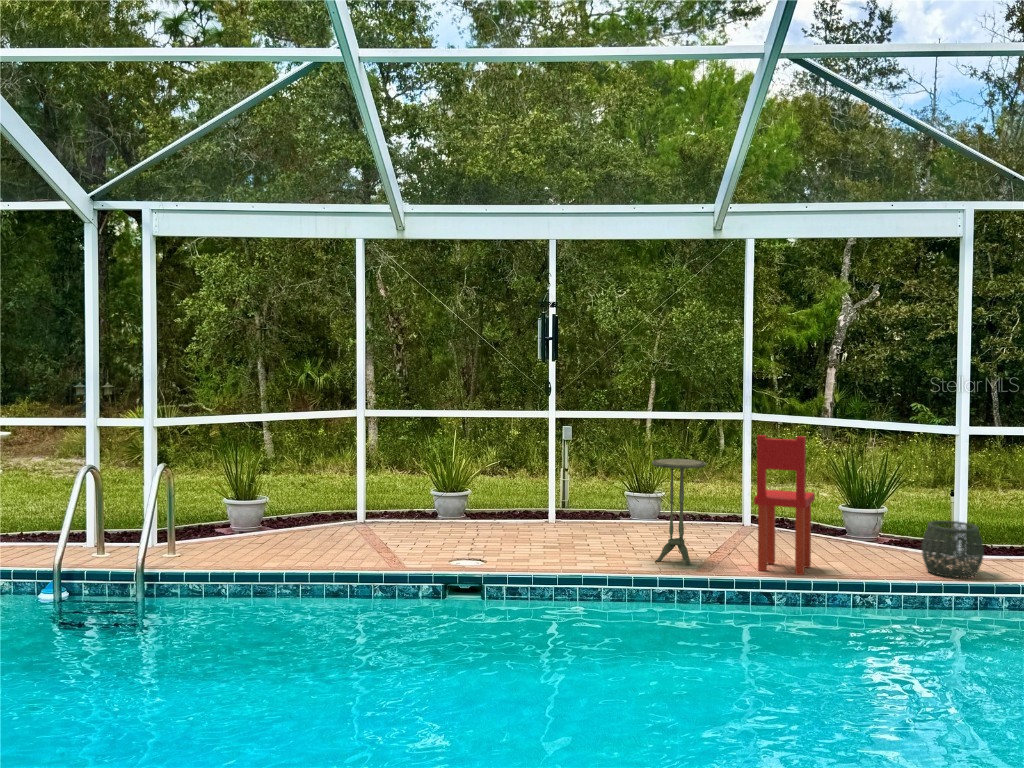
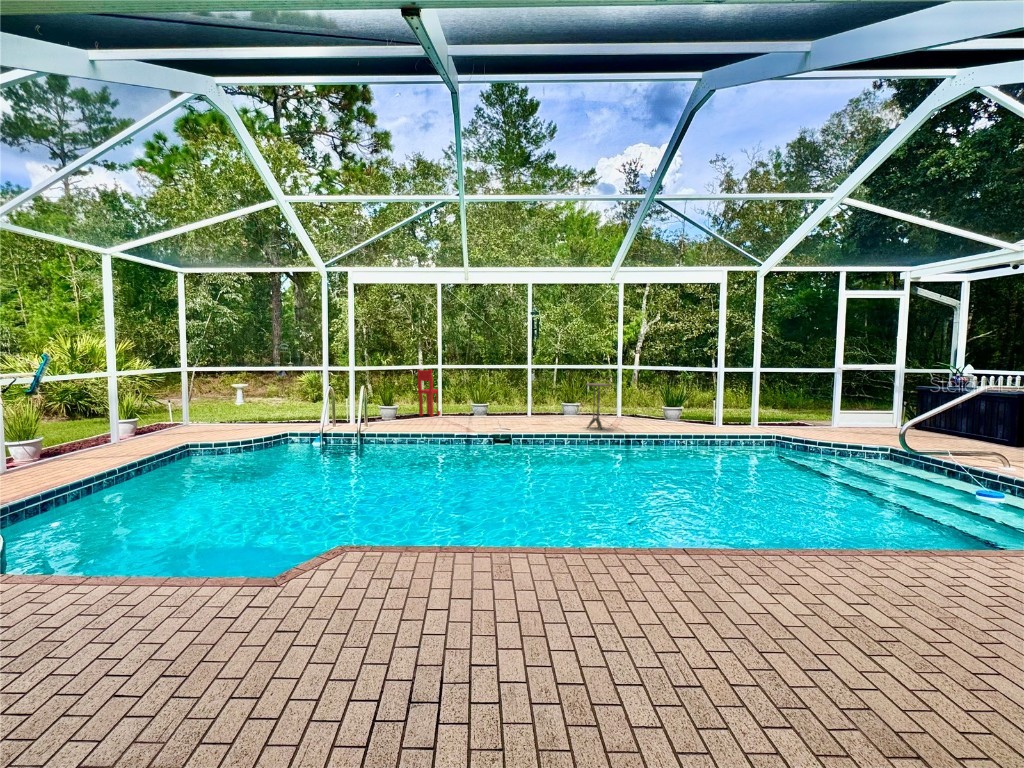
chair: present [754,435,815,575] -> present [417,369,440,417]
woven basket: present [922,521,984,578] -> none [702,409,730,433]

